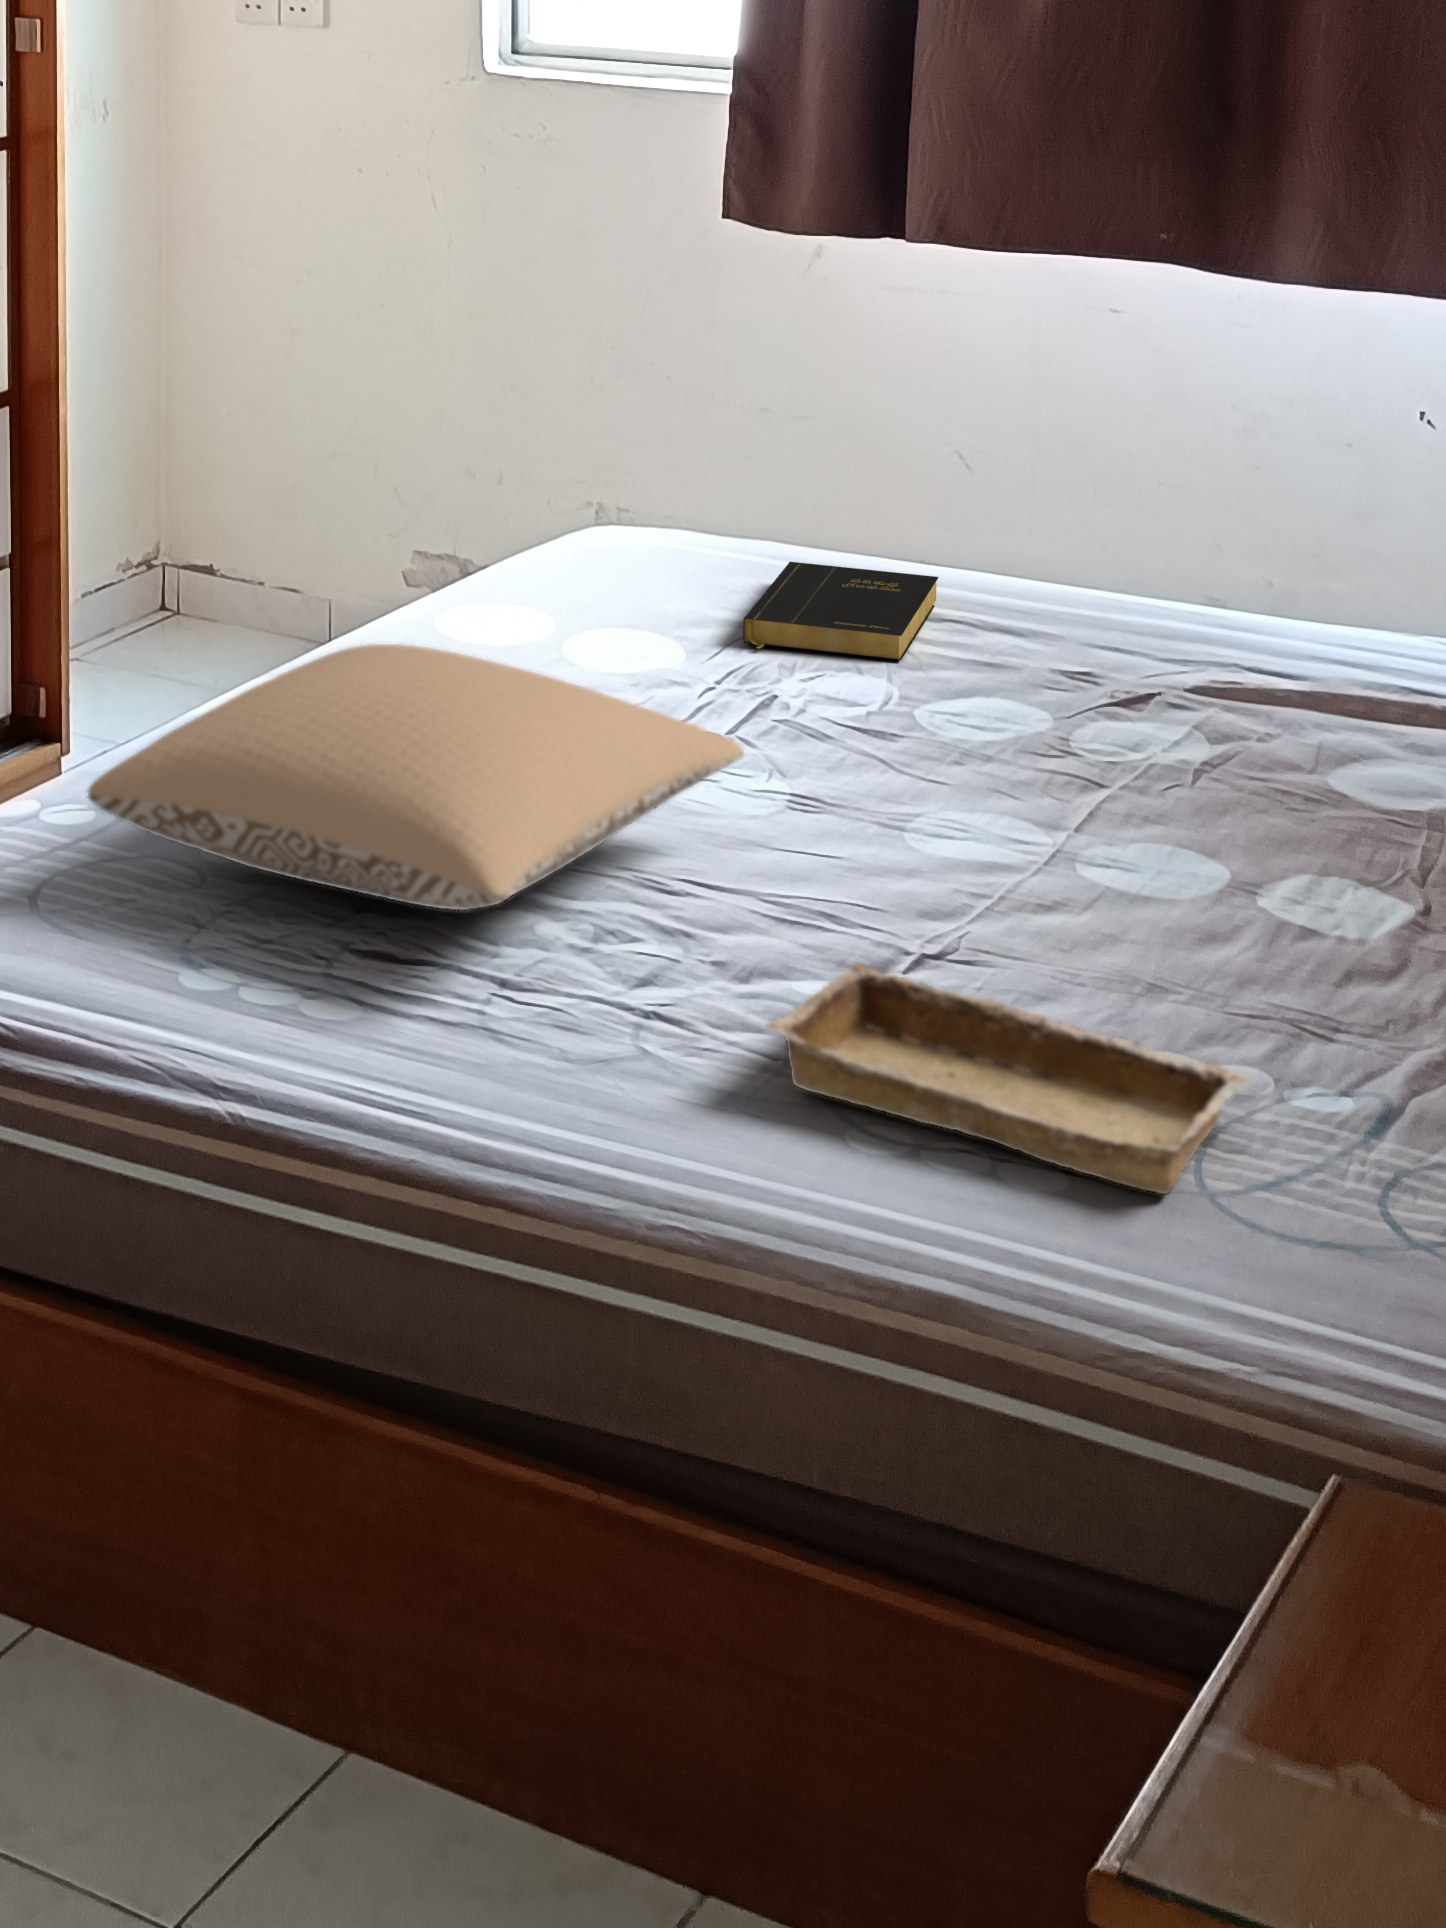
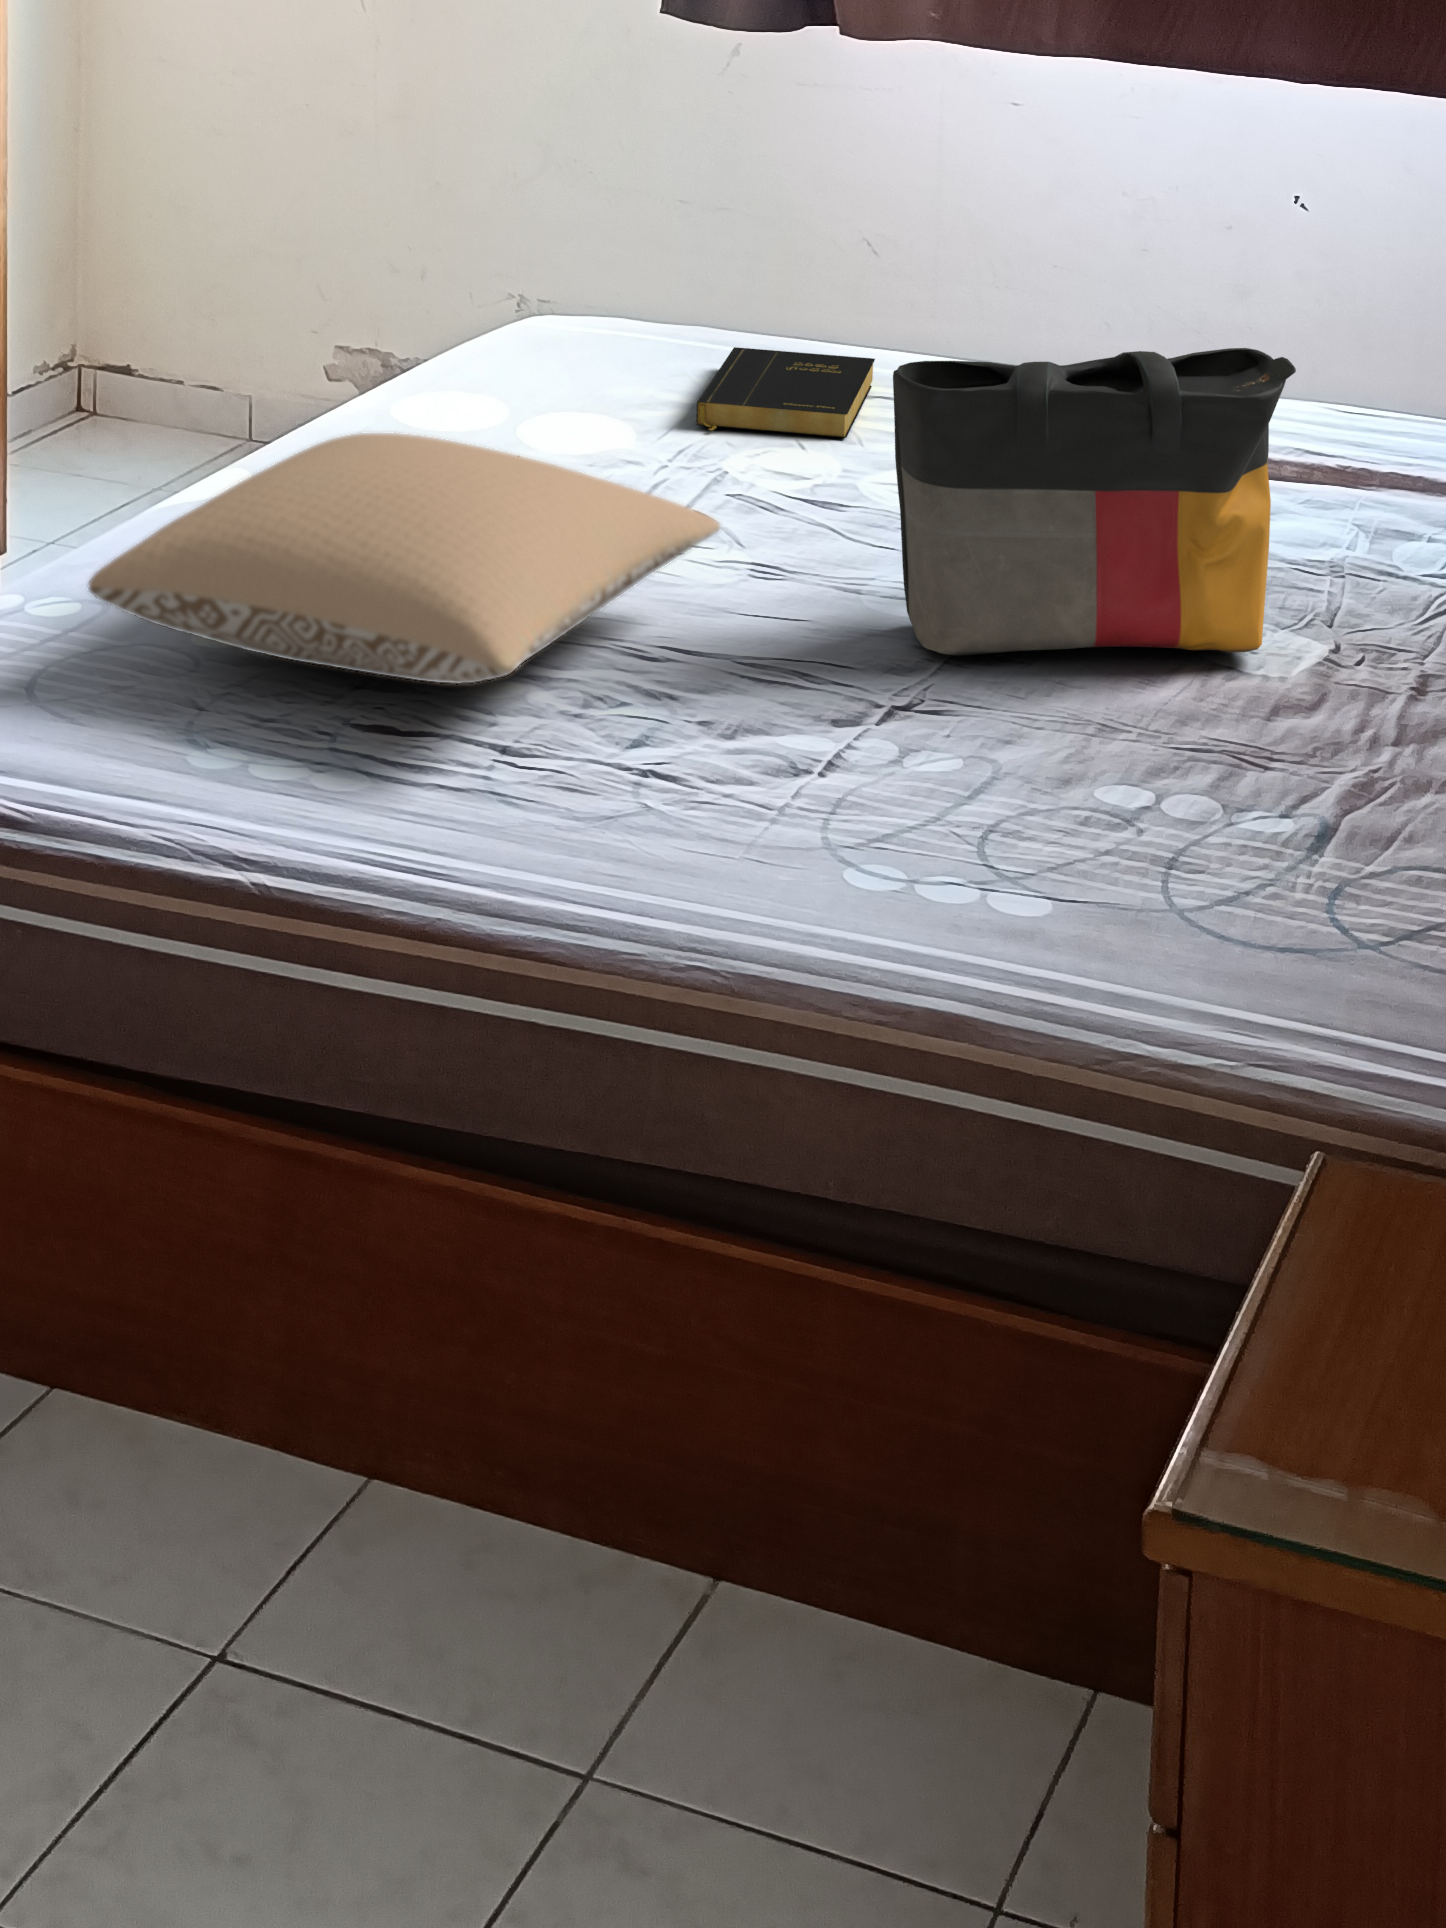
tote bag: none [919,577,1363,909] -> present [893,348,1296,655]
tray: present [767,963,1251,1194] -> none [766,717,1210,913]

